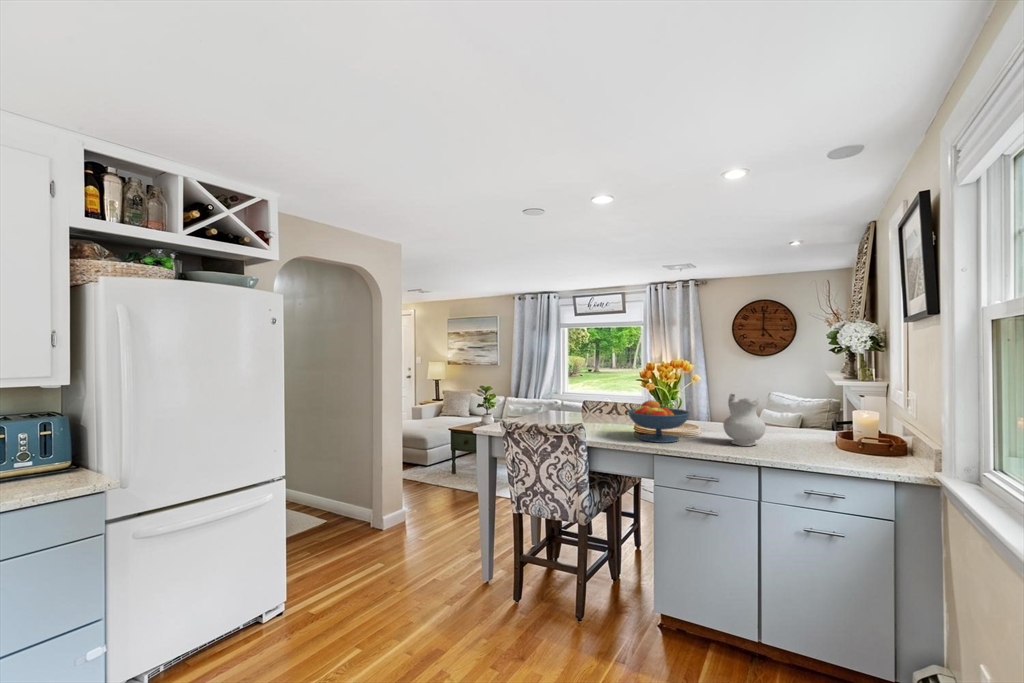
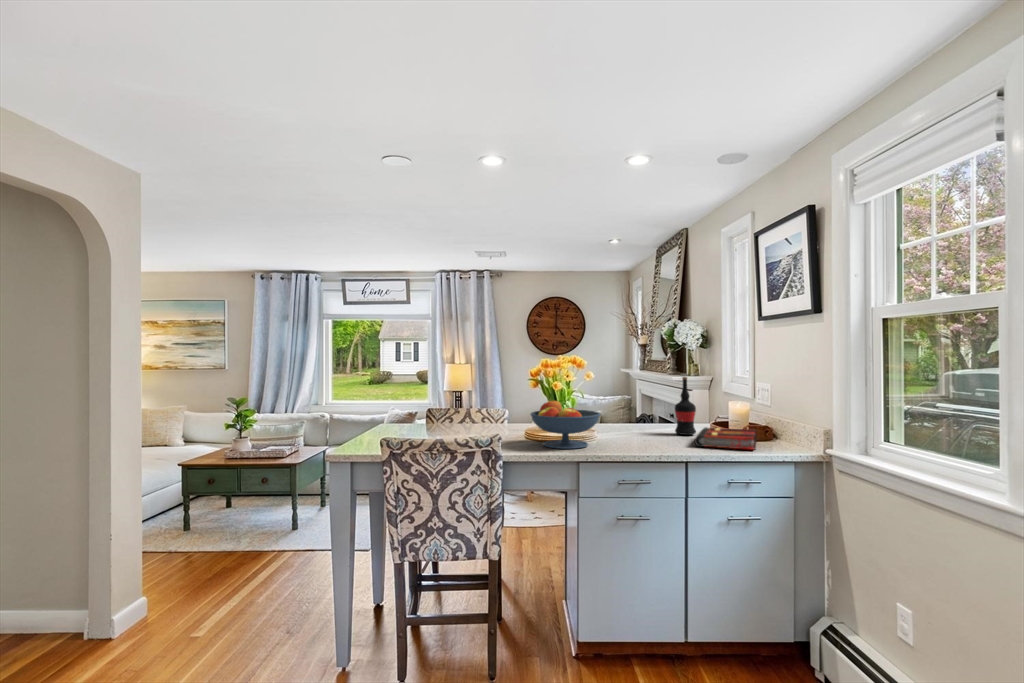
wine bottle: none [790,383,815,441] -> present [675,377,696,435]
ceramic pitcher: present [723,394,766,446] -> none [628,389,670,445]
book: none [784,434,872,462] -> present [695,428,756,450]

